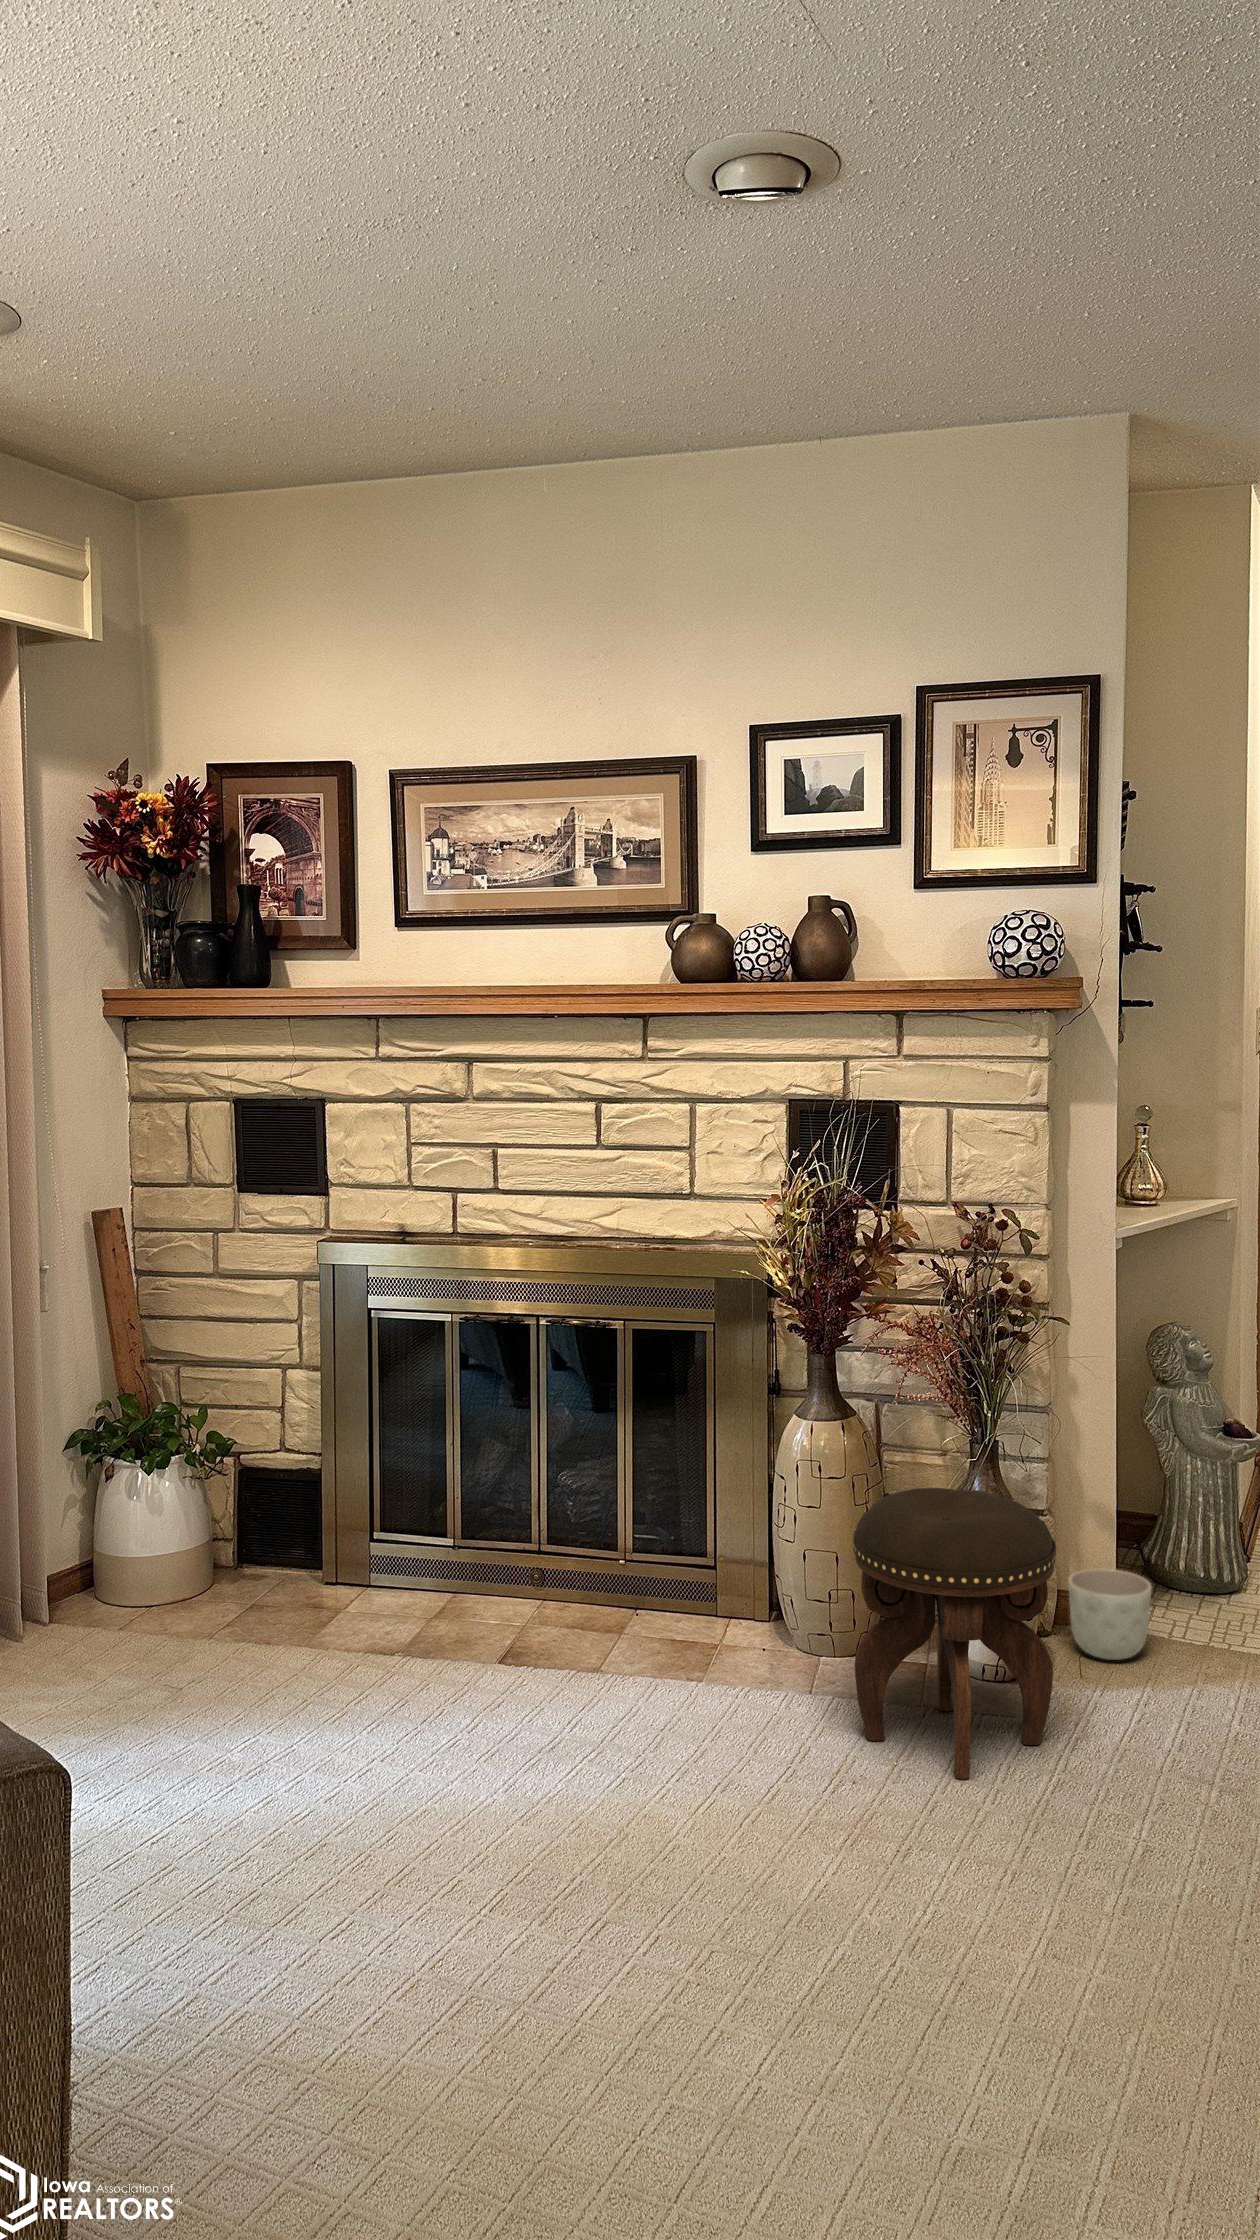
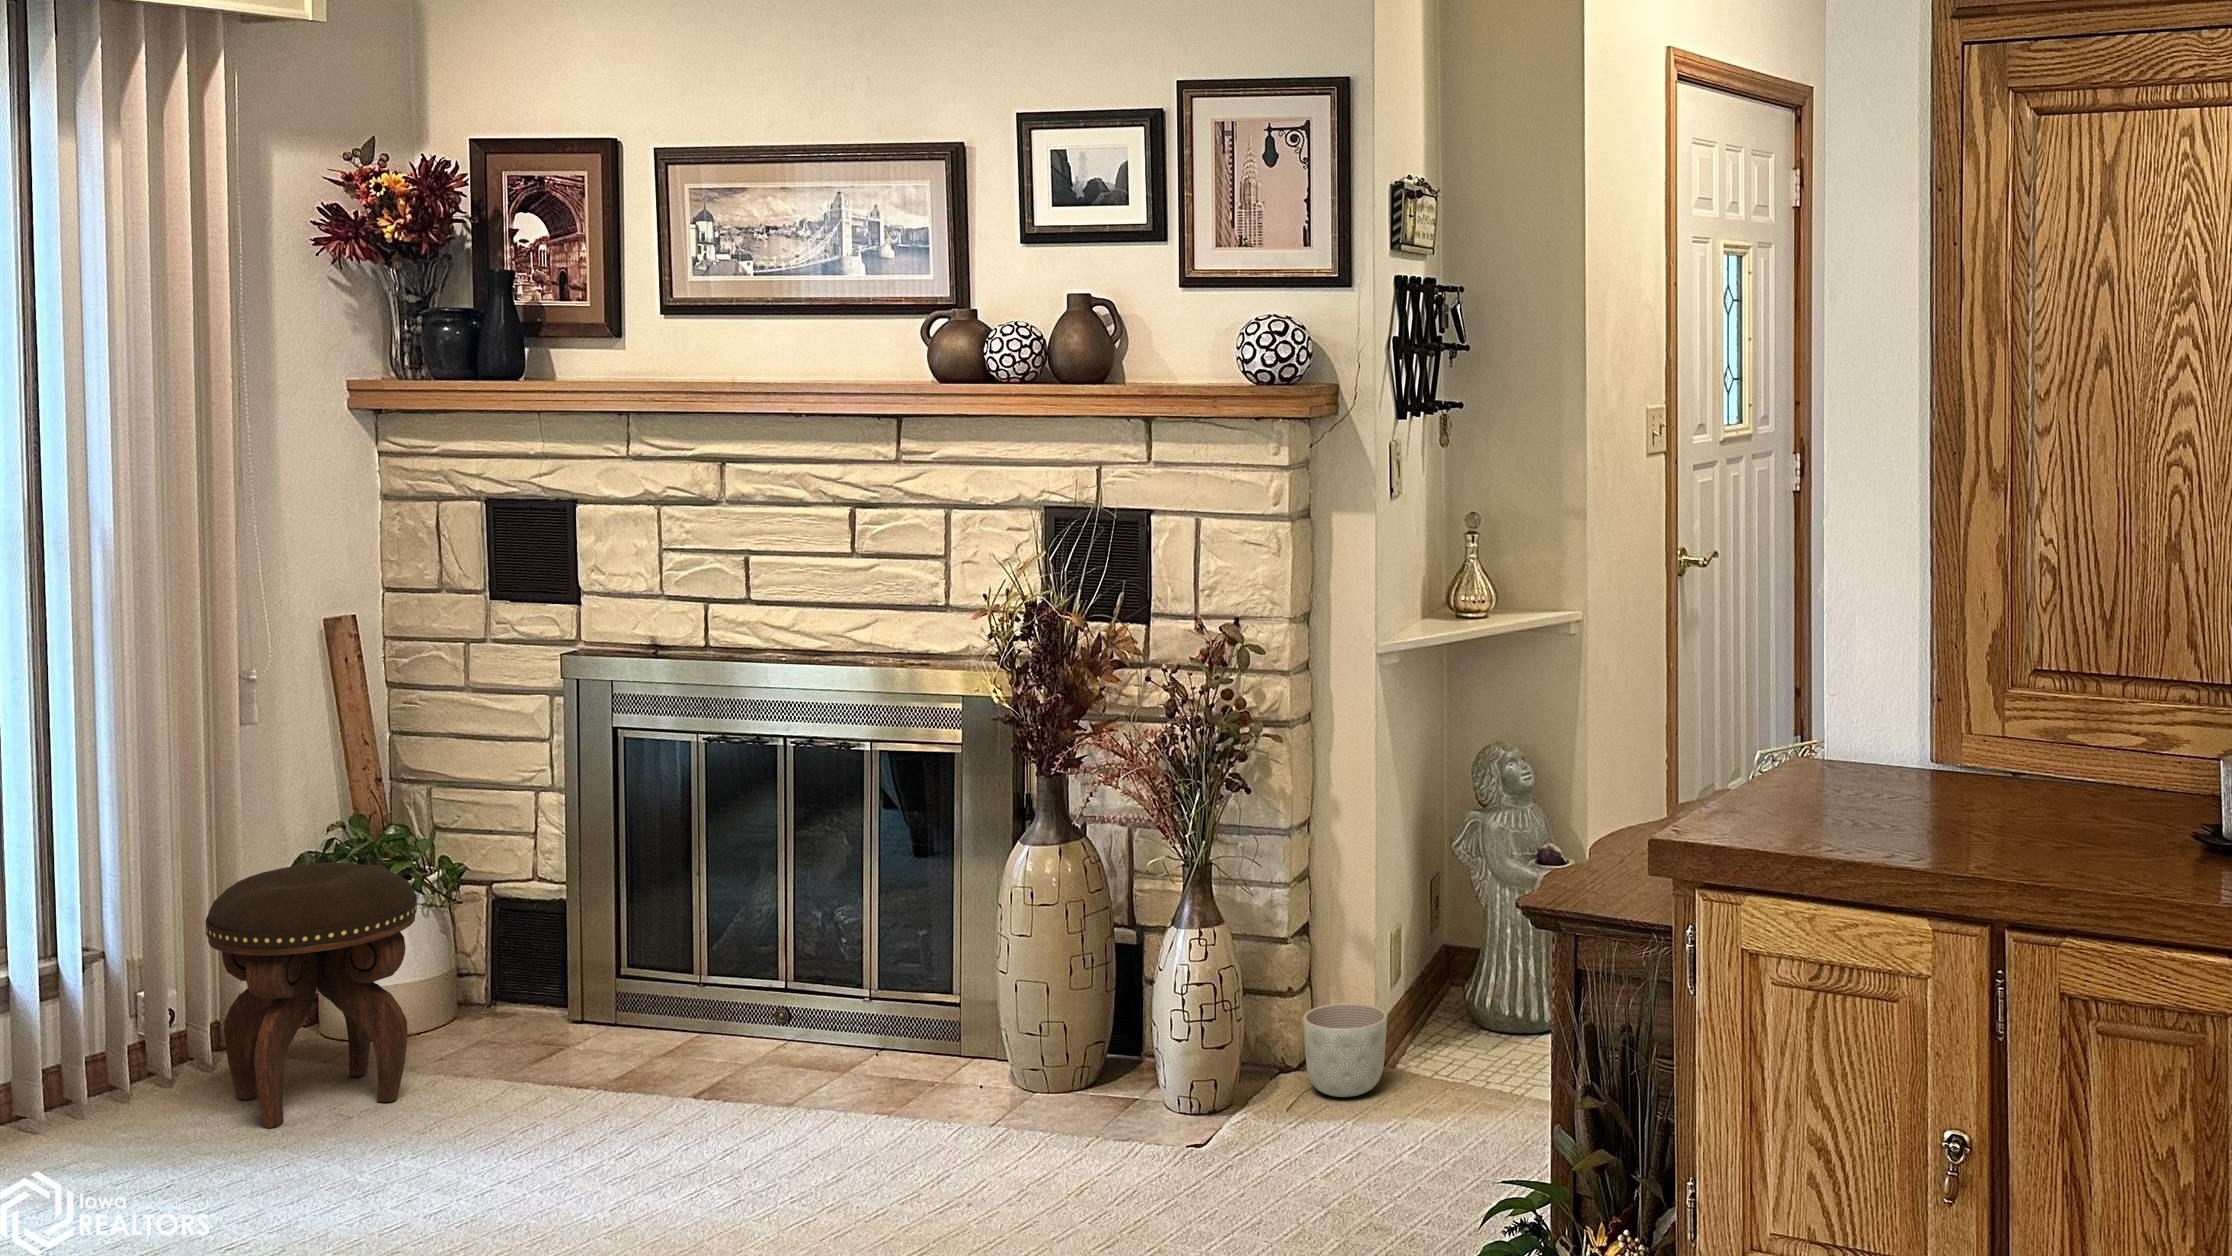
footstool: present [853,1488,1056,1780] -> present [205,862,417,1128]

